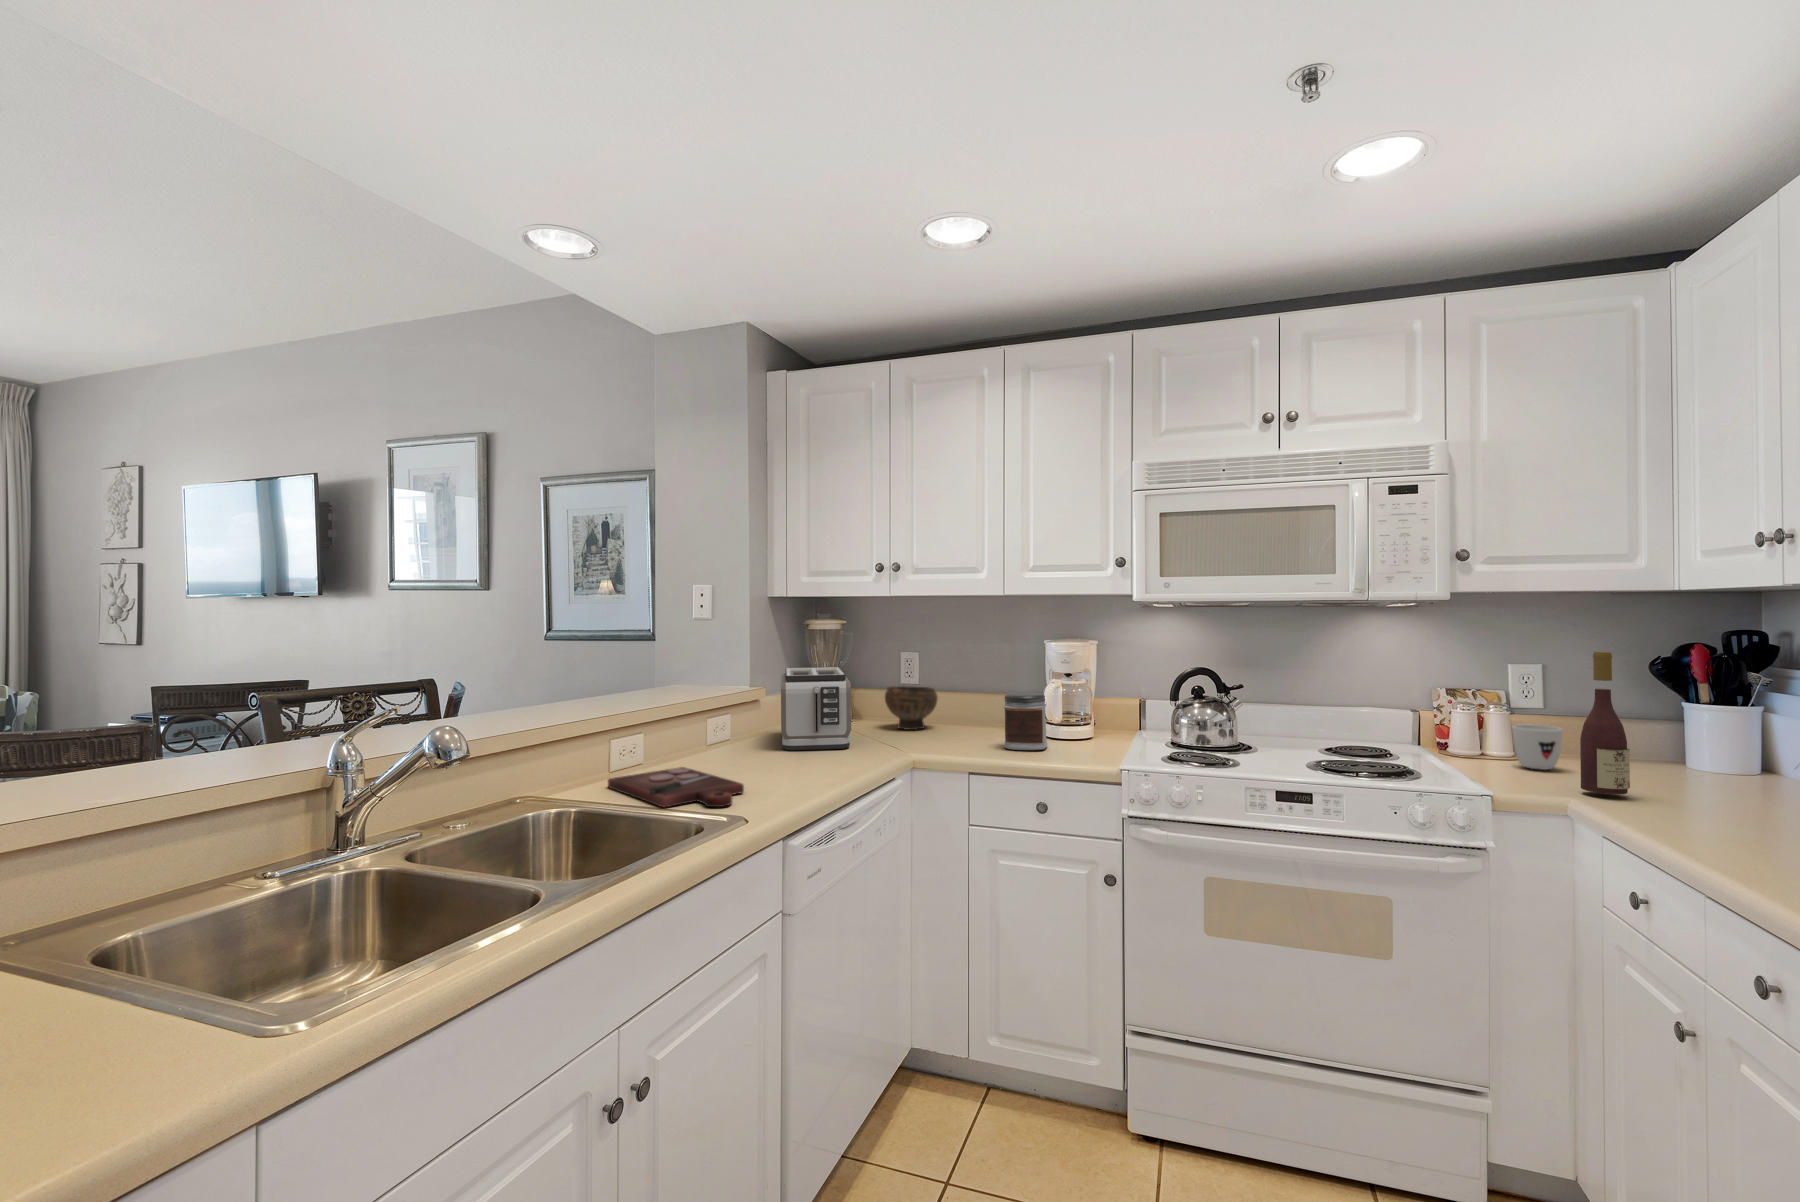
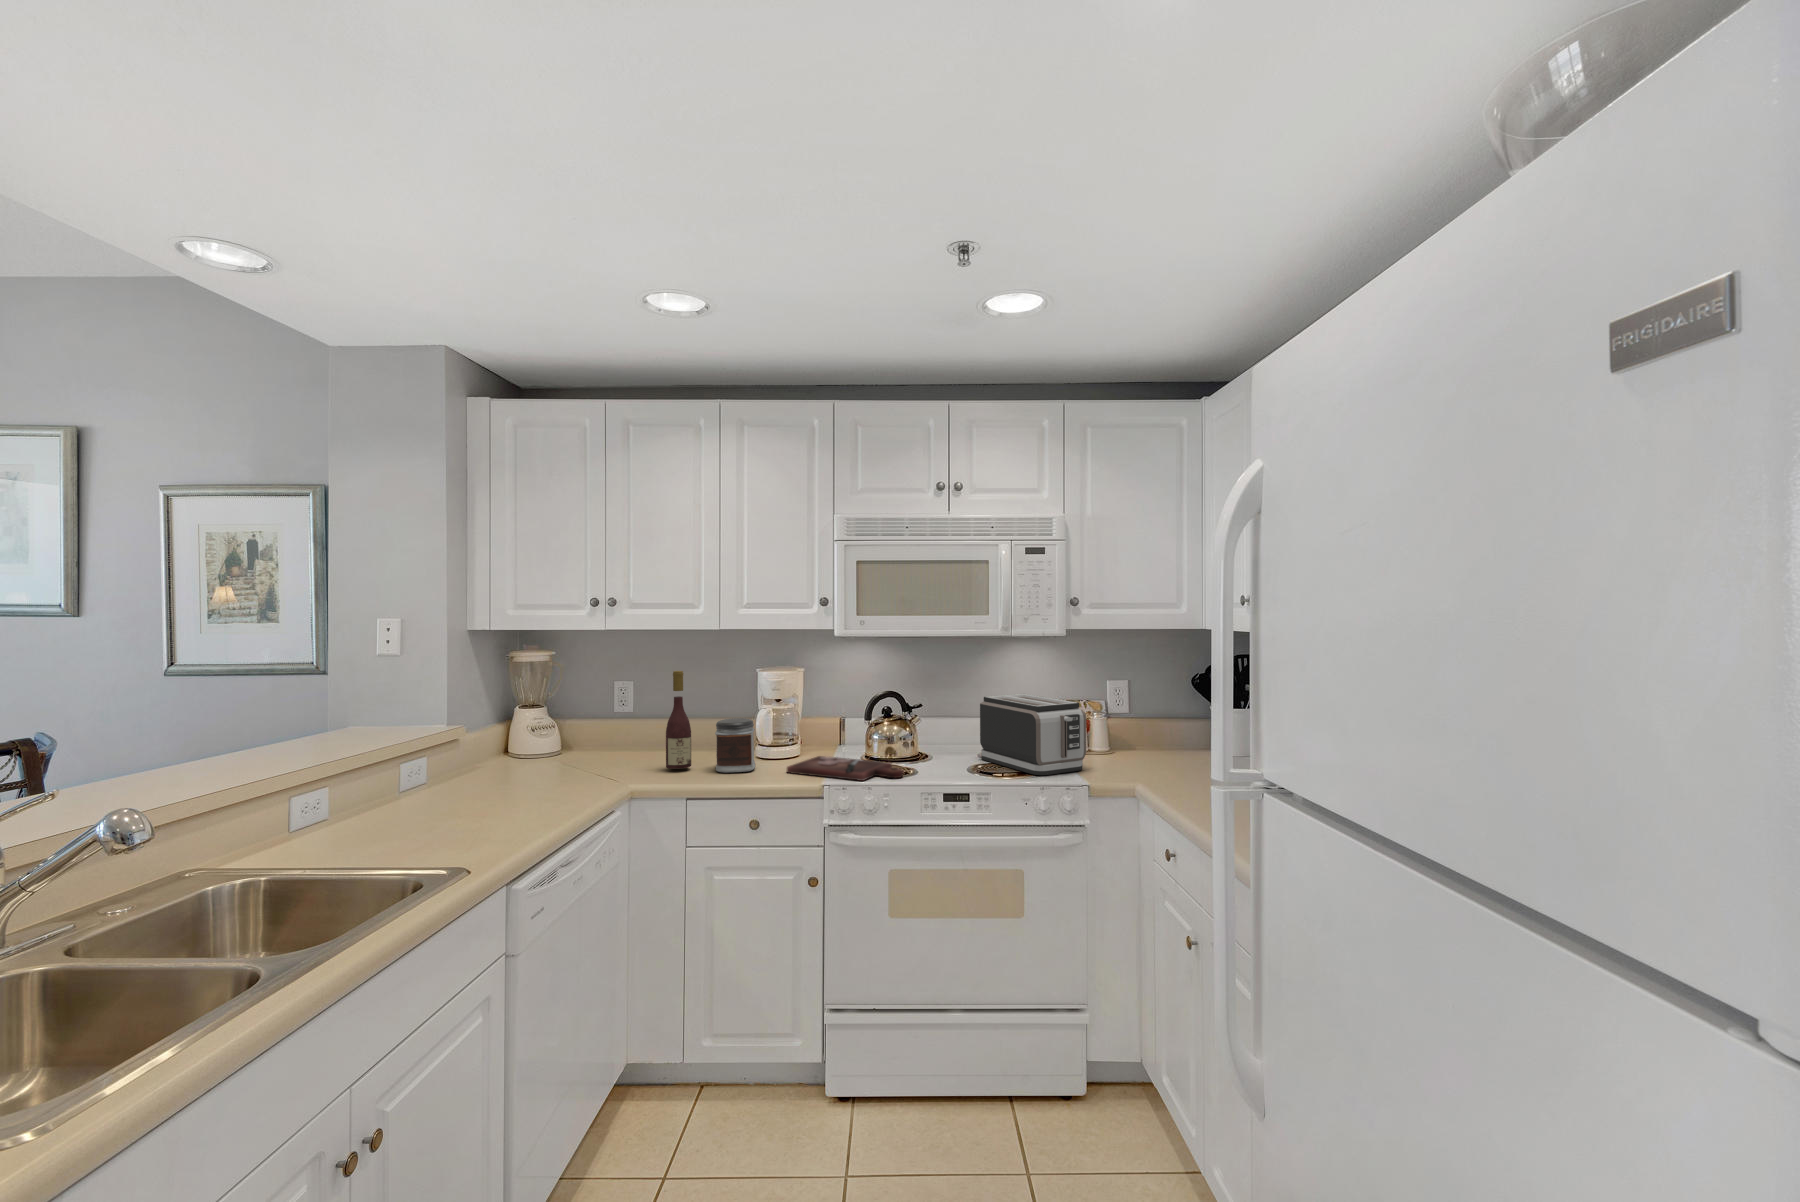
wine bottle: present [1580,652,1630,794] -> present [666,671,691,769]
toaster: present [781,667,851,750] -> present [980,694,1086,775]
bowl: present [885,686,938,730] -> none [594,714,648,757]
mug: present [1512,724,1563,770] -> none [1109,728,1140,762]
cutting board: present [608,767,744,807] -> present [787,756,903,781]

